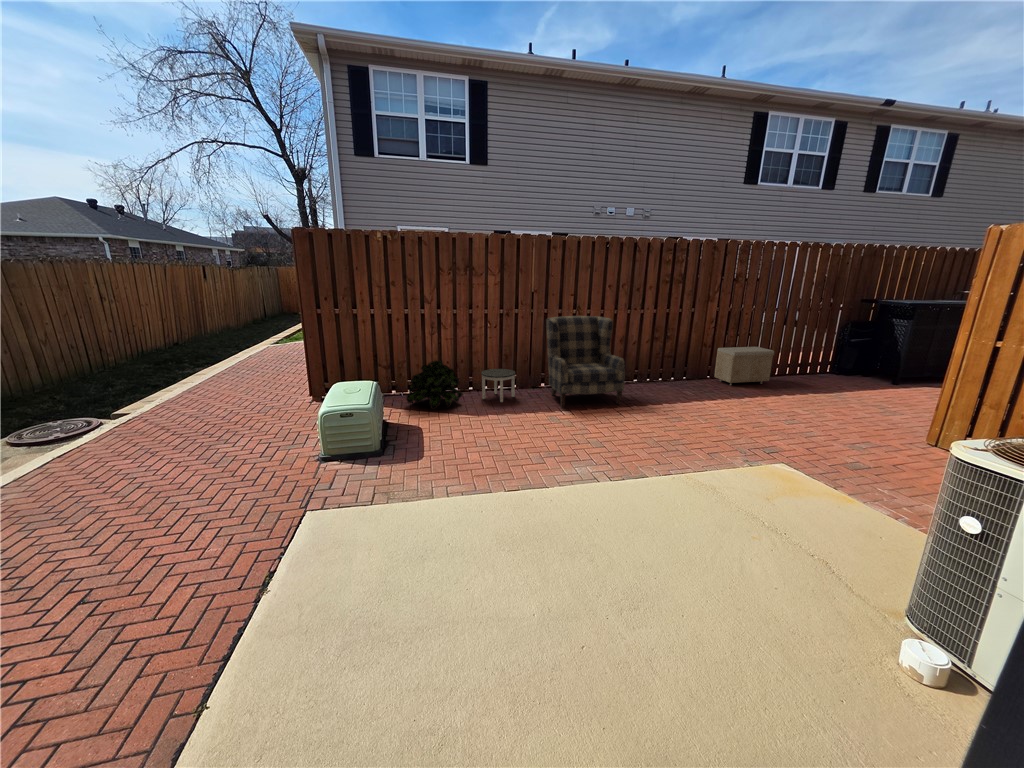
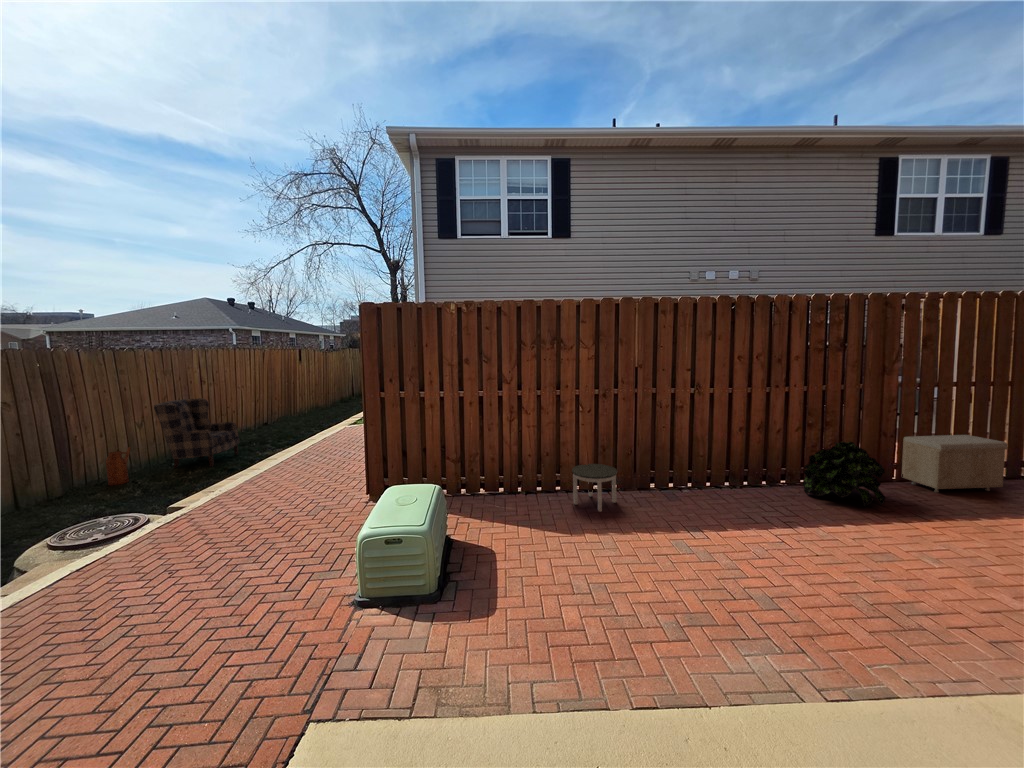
chair: present [546,316,625,408] -> present [154,398,239,468]
potted plant: present [406,361,462,410] -> present [803,442,885,507]
watering can: none [15,363,43,400] -> present [106,447,131,486]

